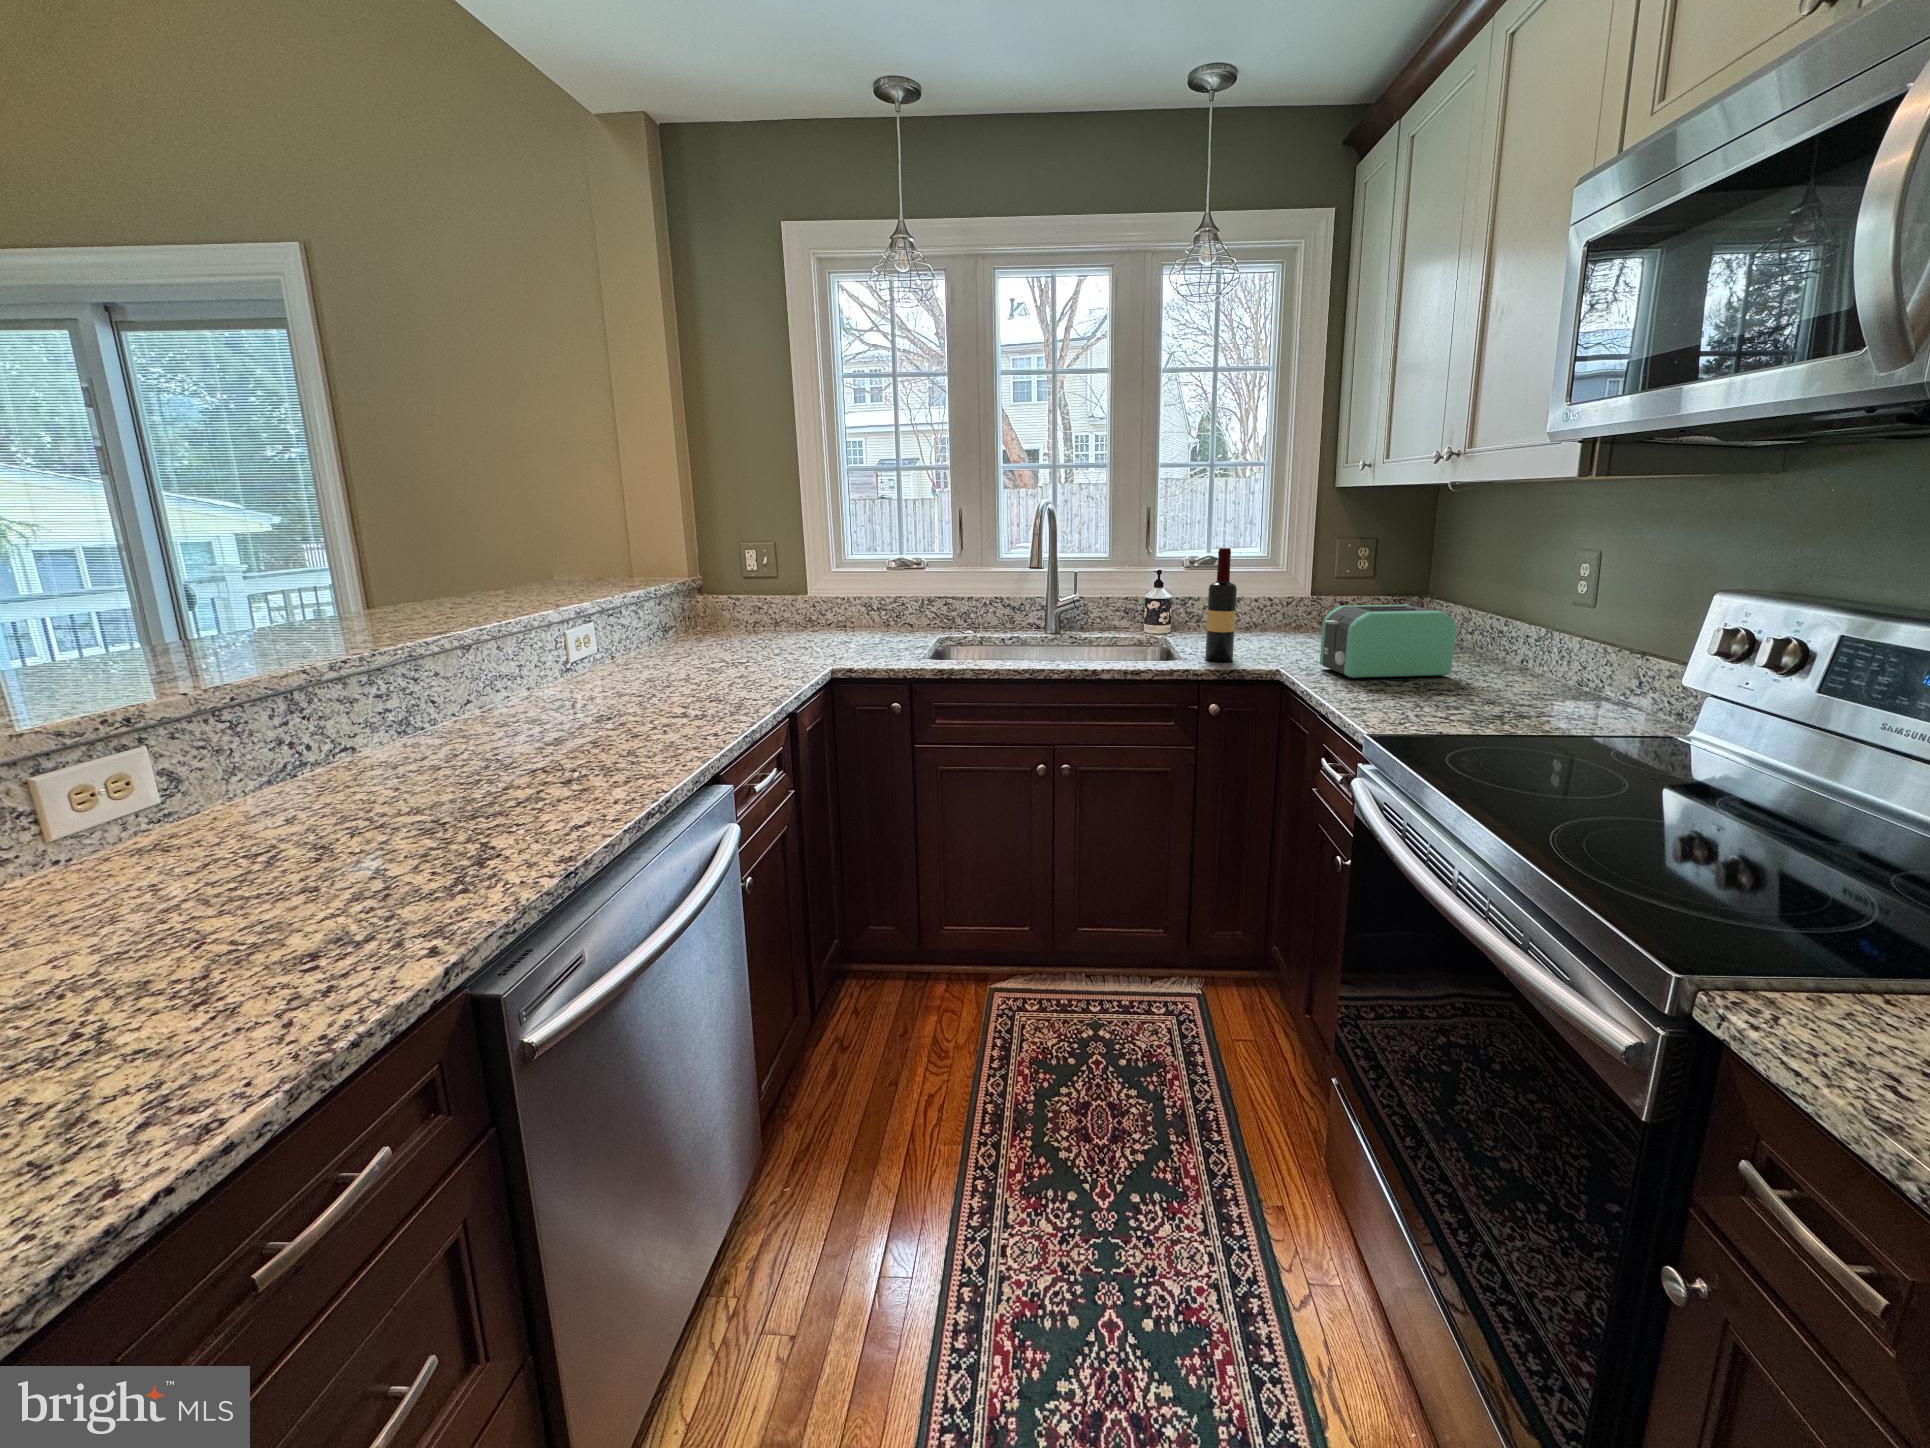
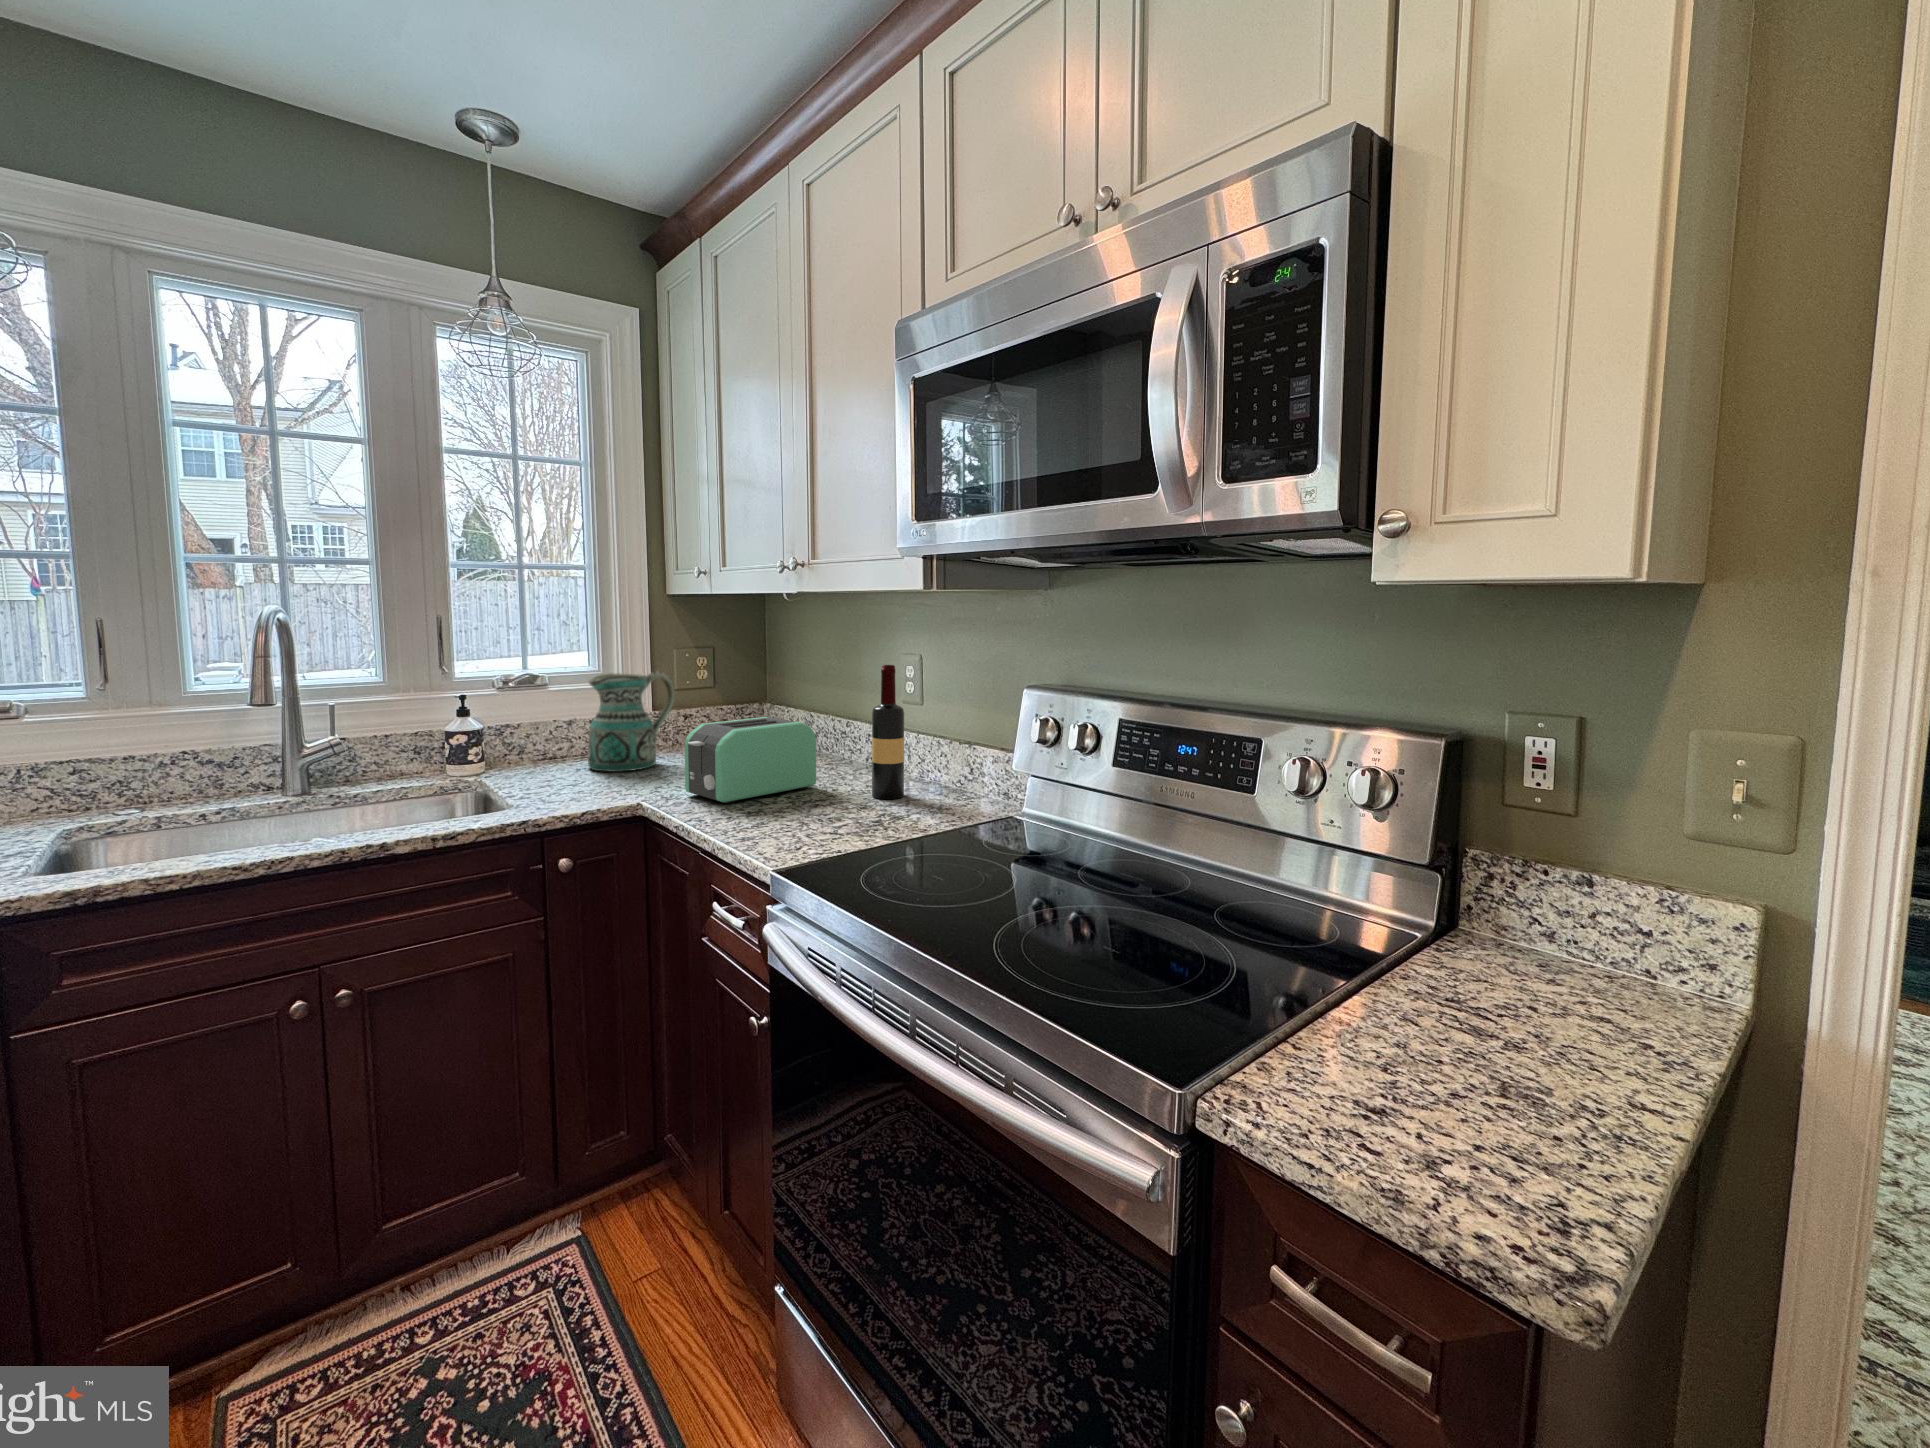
wine bottle: present [1205,548,1237,662] -> present [872,665,904,799]
ceramic pitcher: none [1247,559,1328,644] -> present [588,672,675,772]

